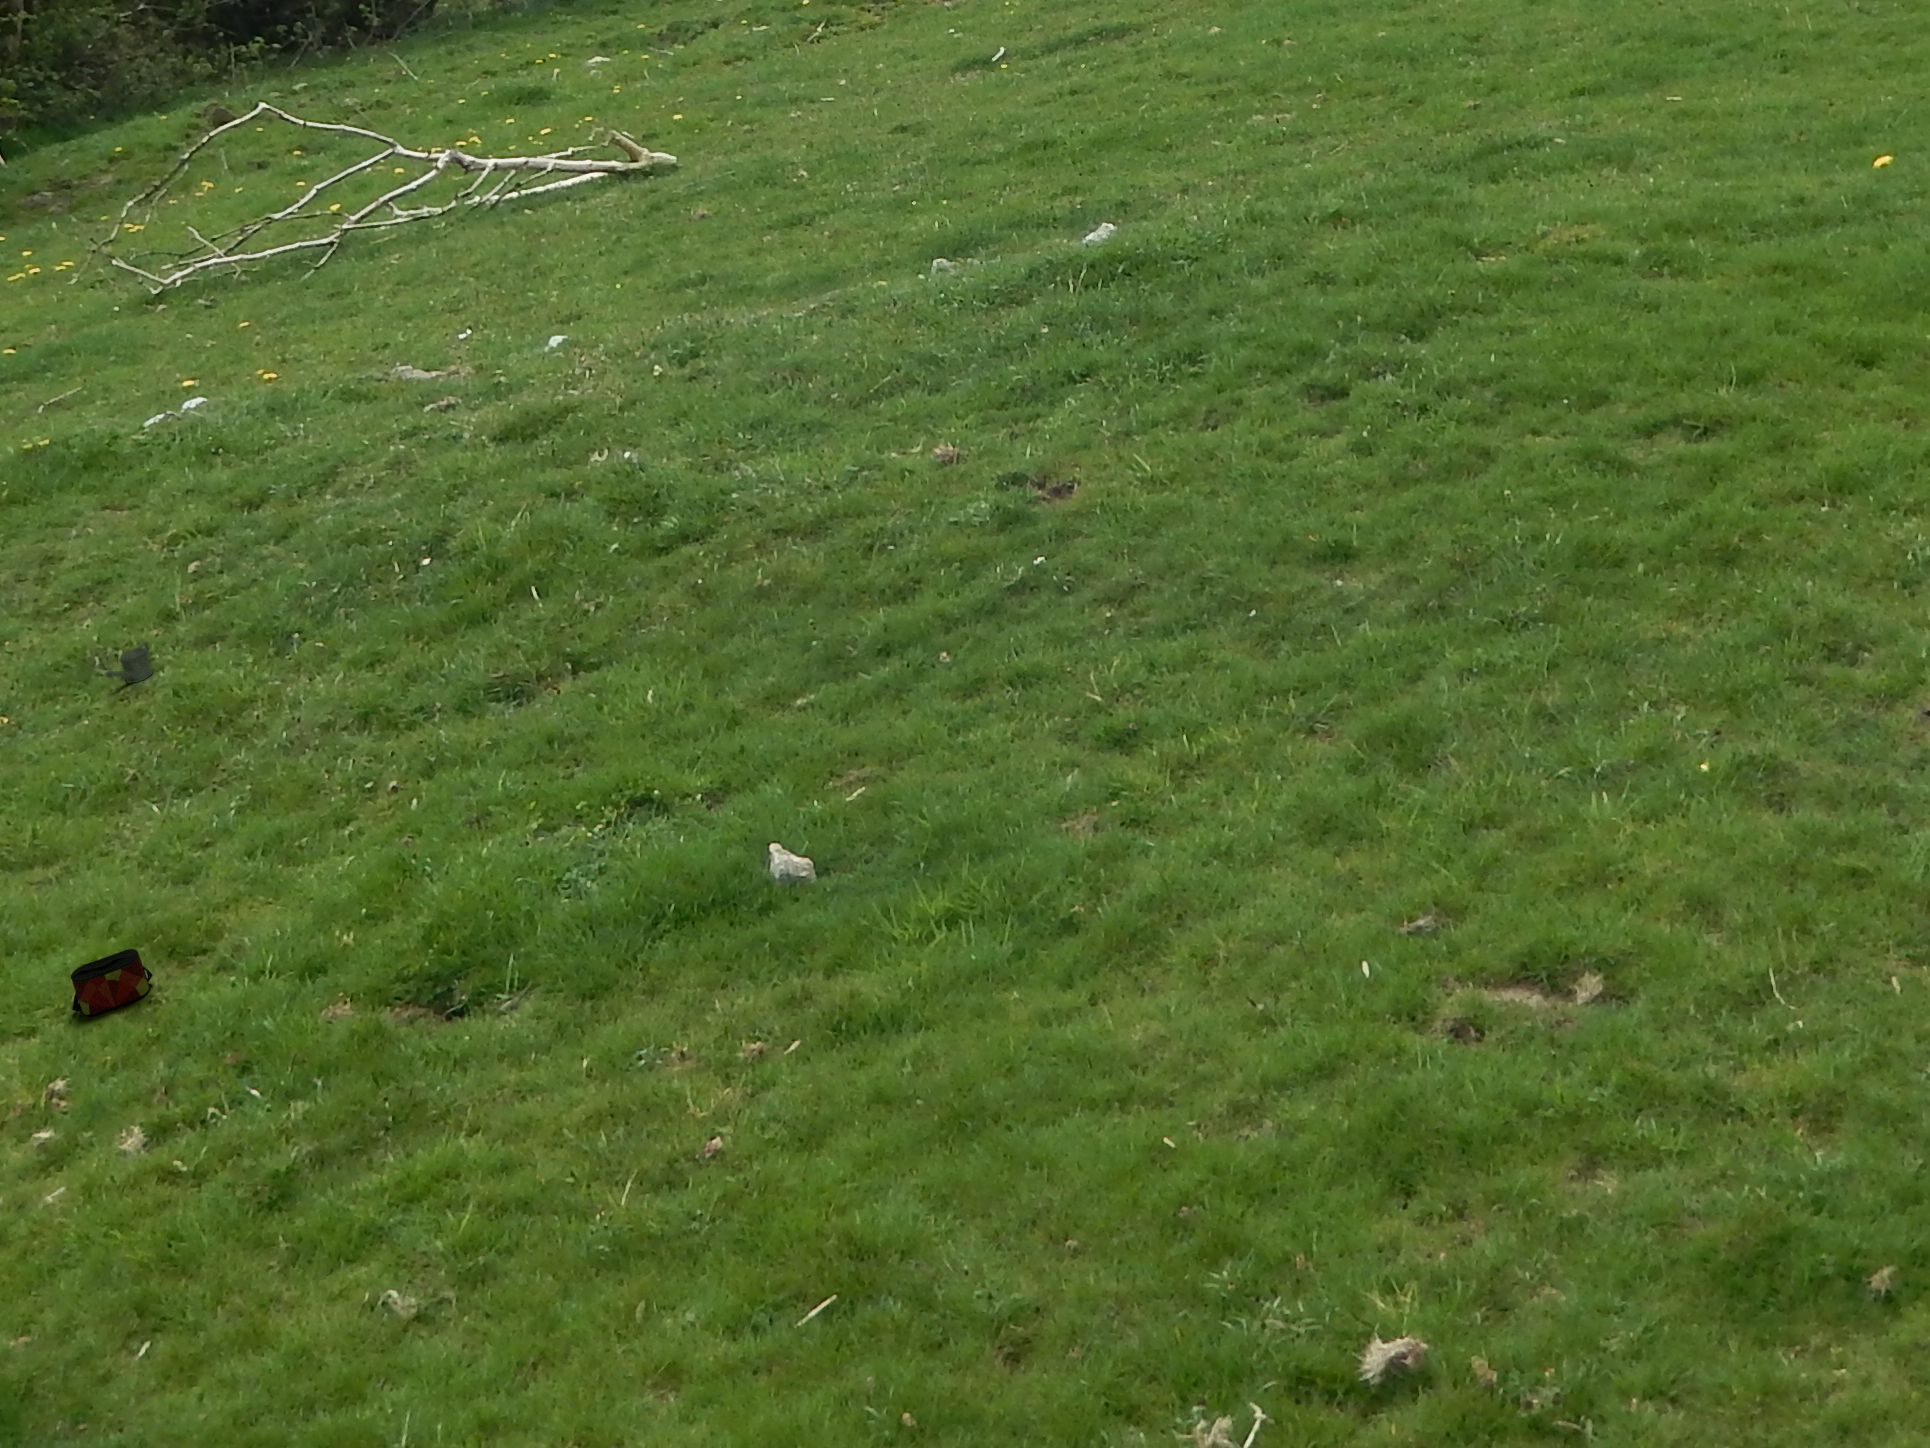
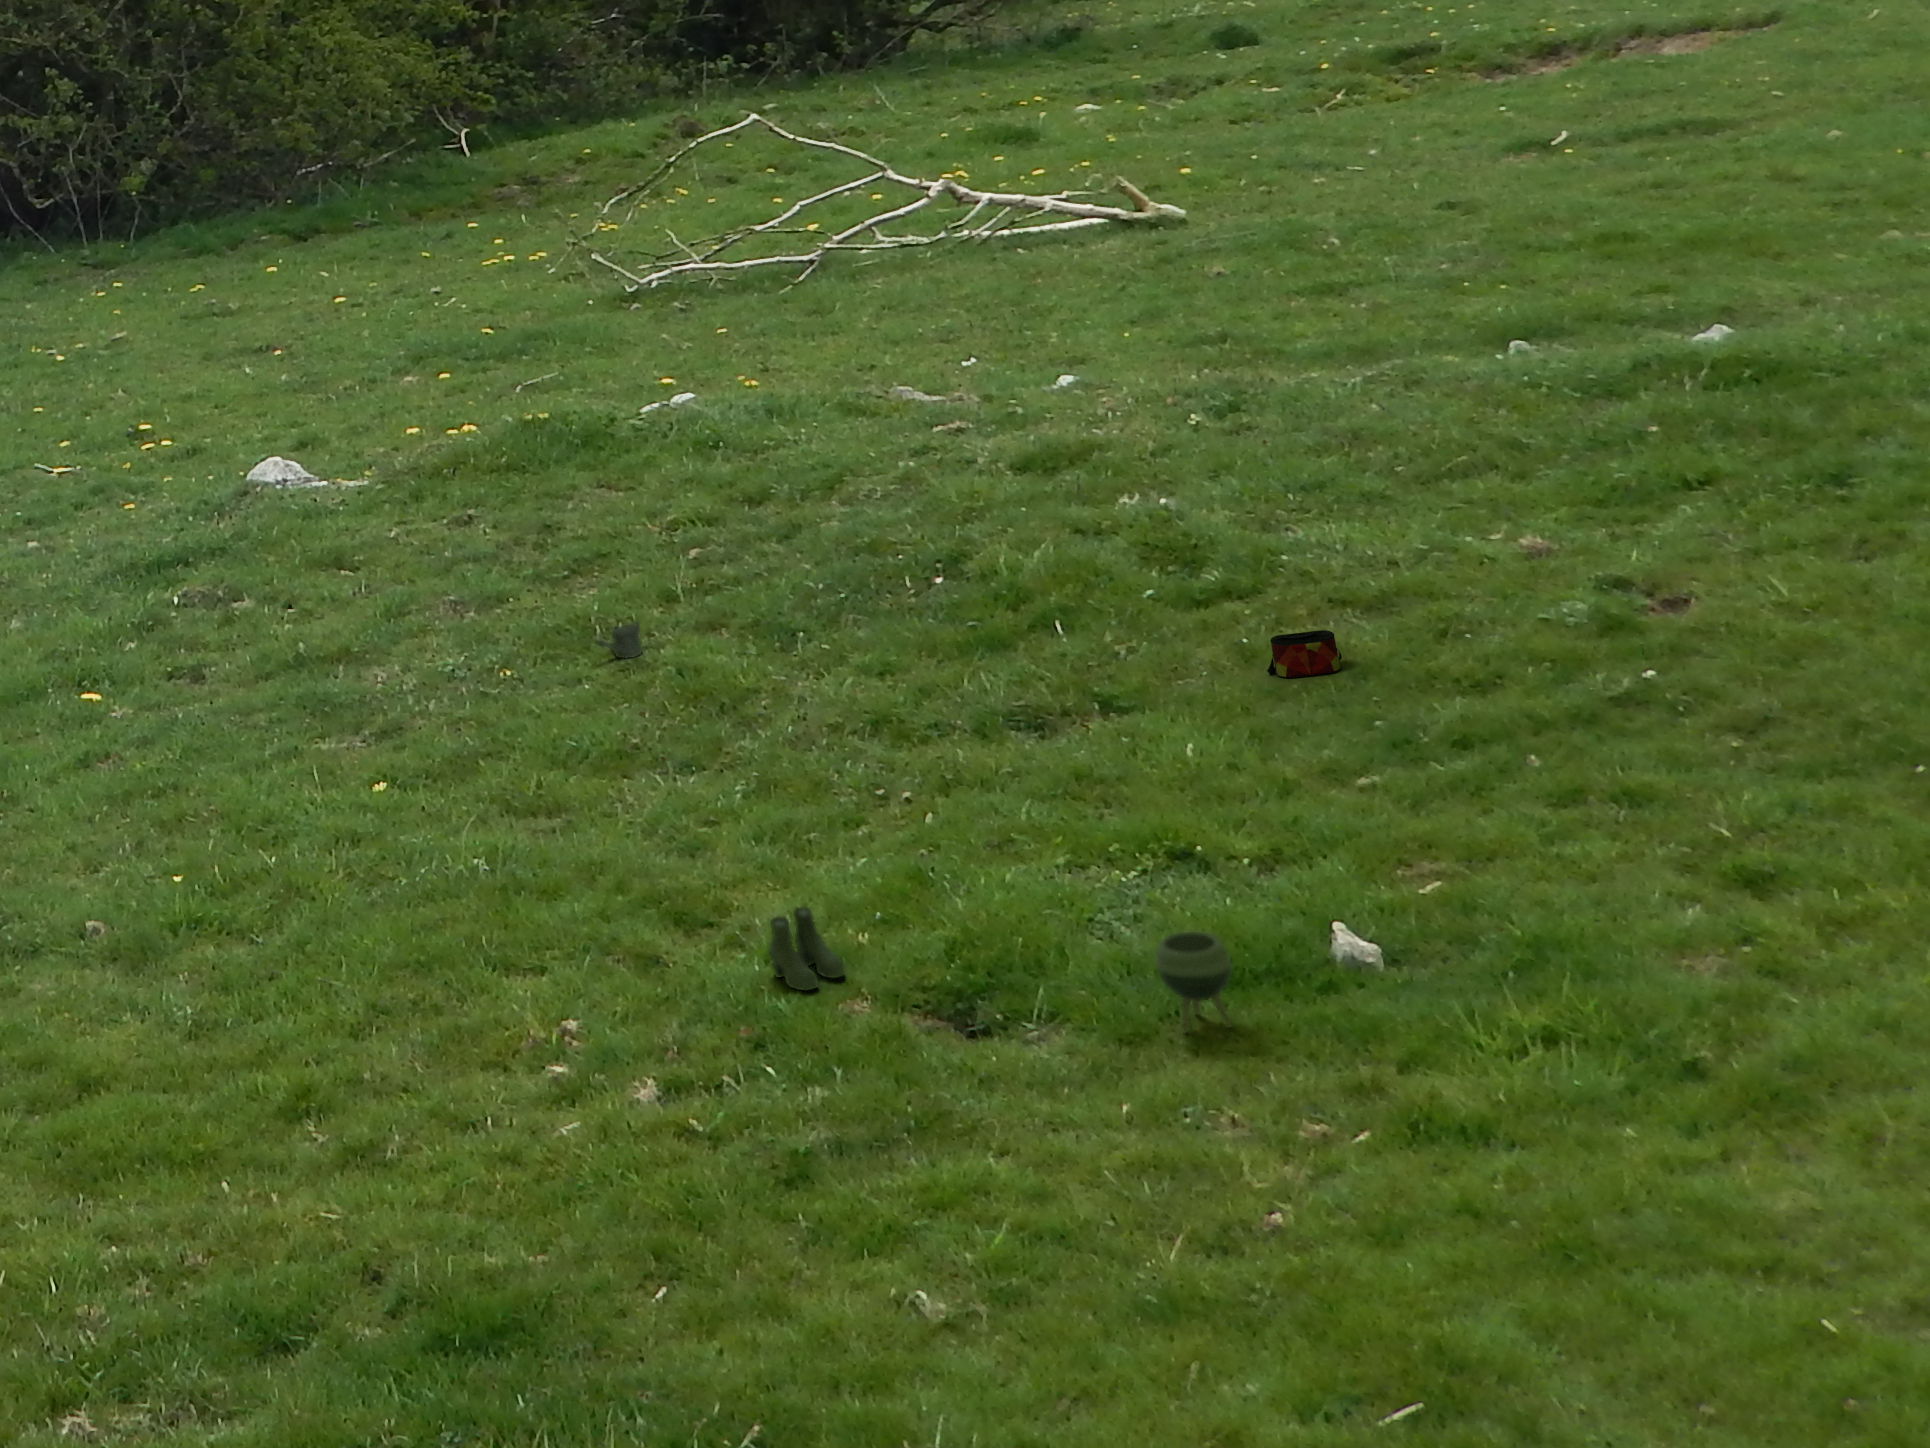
planter: none [617,901,689,1001] -> present [1156,932,1232,1032]
bag: present [71,949,152,1016] -> present [1267,630,1342,678]
boots: none [261,952,341,1040] -> present [769,906,845,990]

